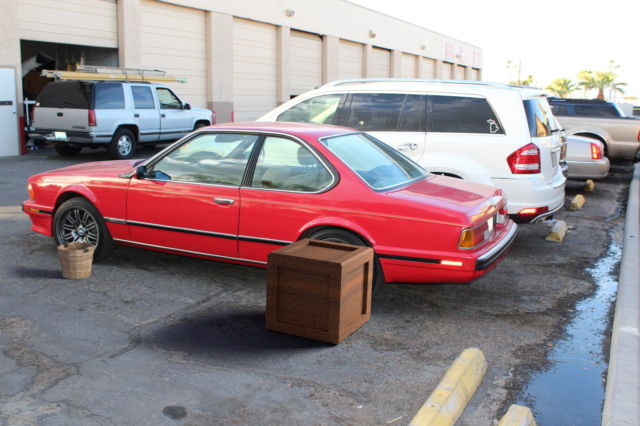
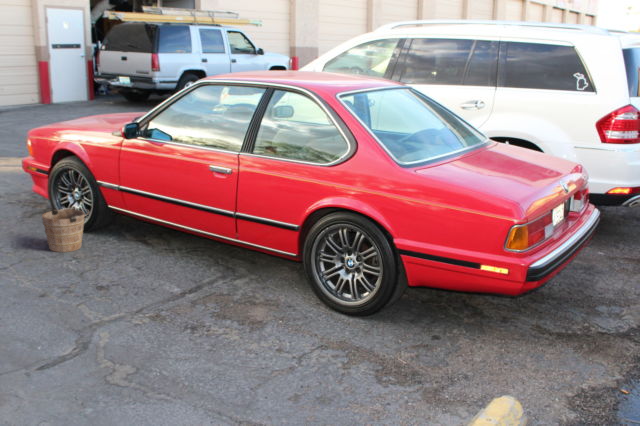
wooden crate: present [266,238,374,345] -> none [249,222,393,367]

